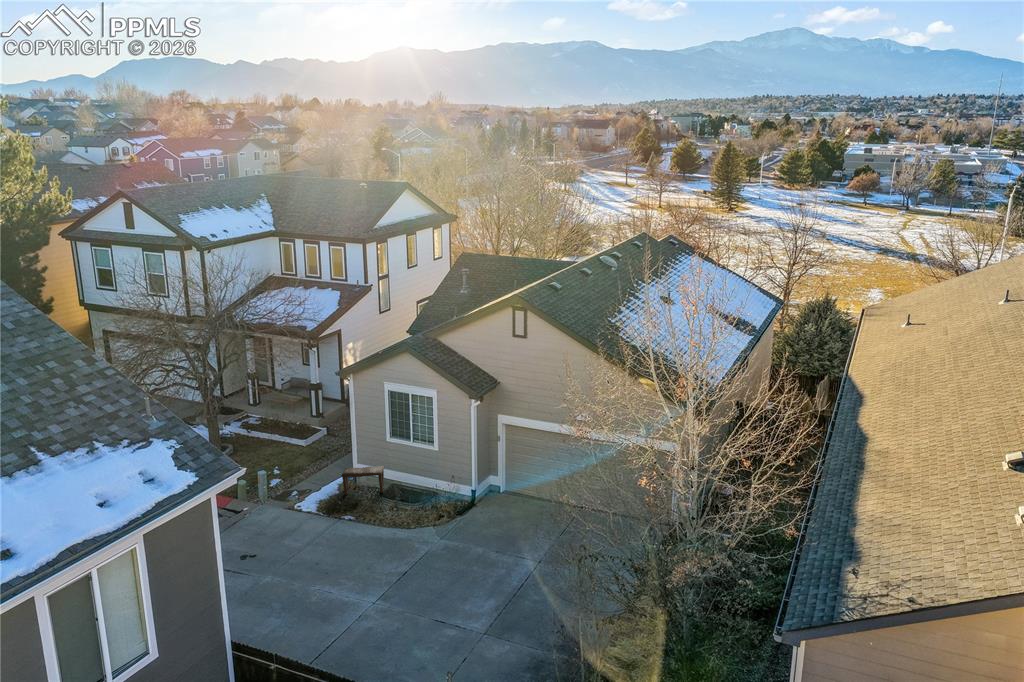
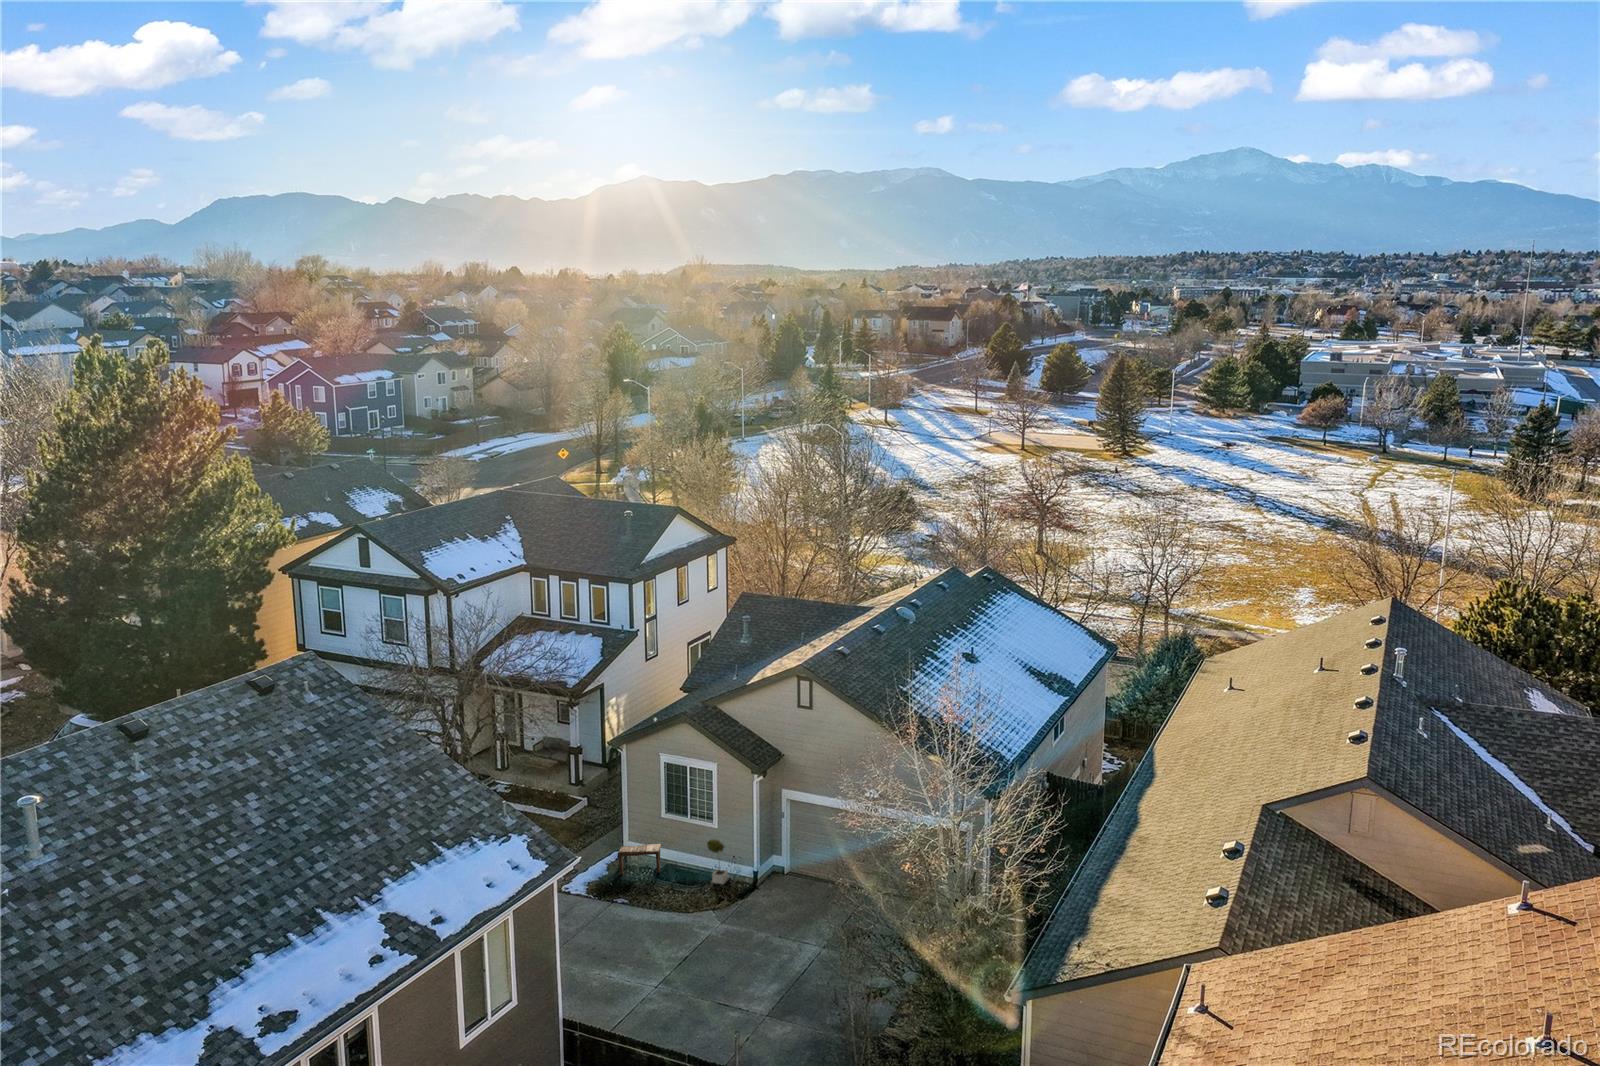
potted tree: none [427,461,449,504] -> present [707,839,728,884]

